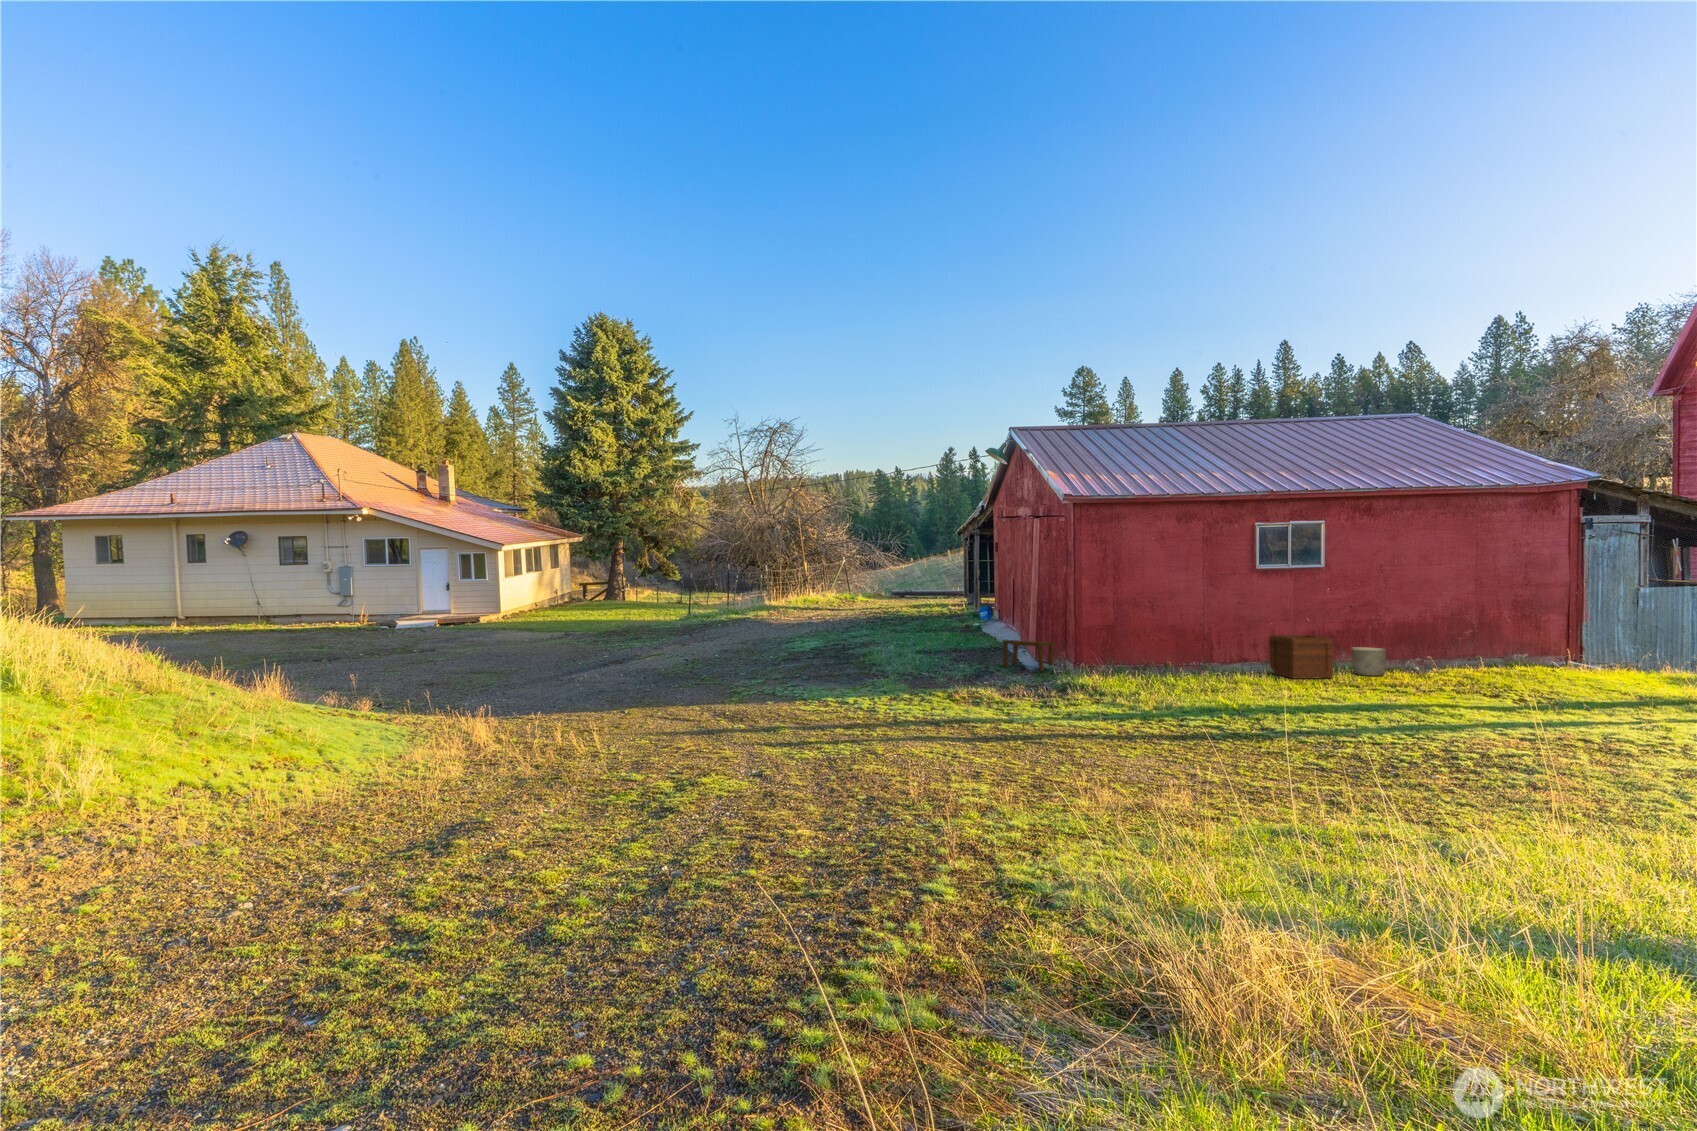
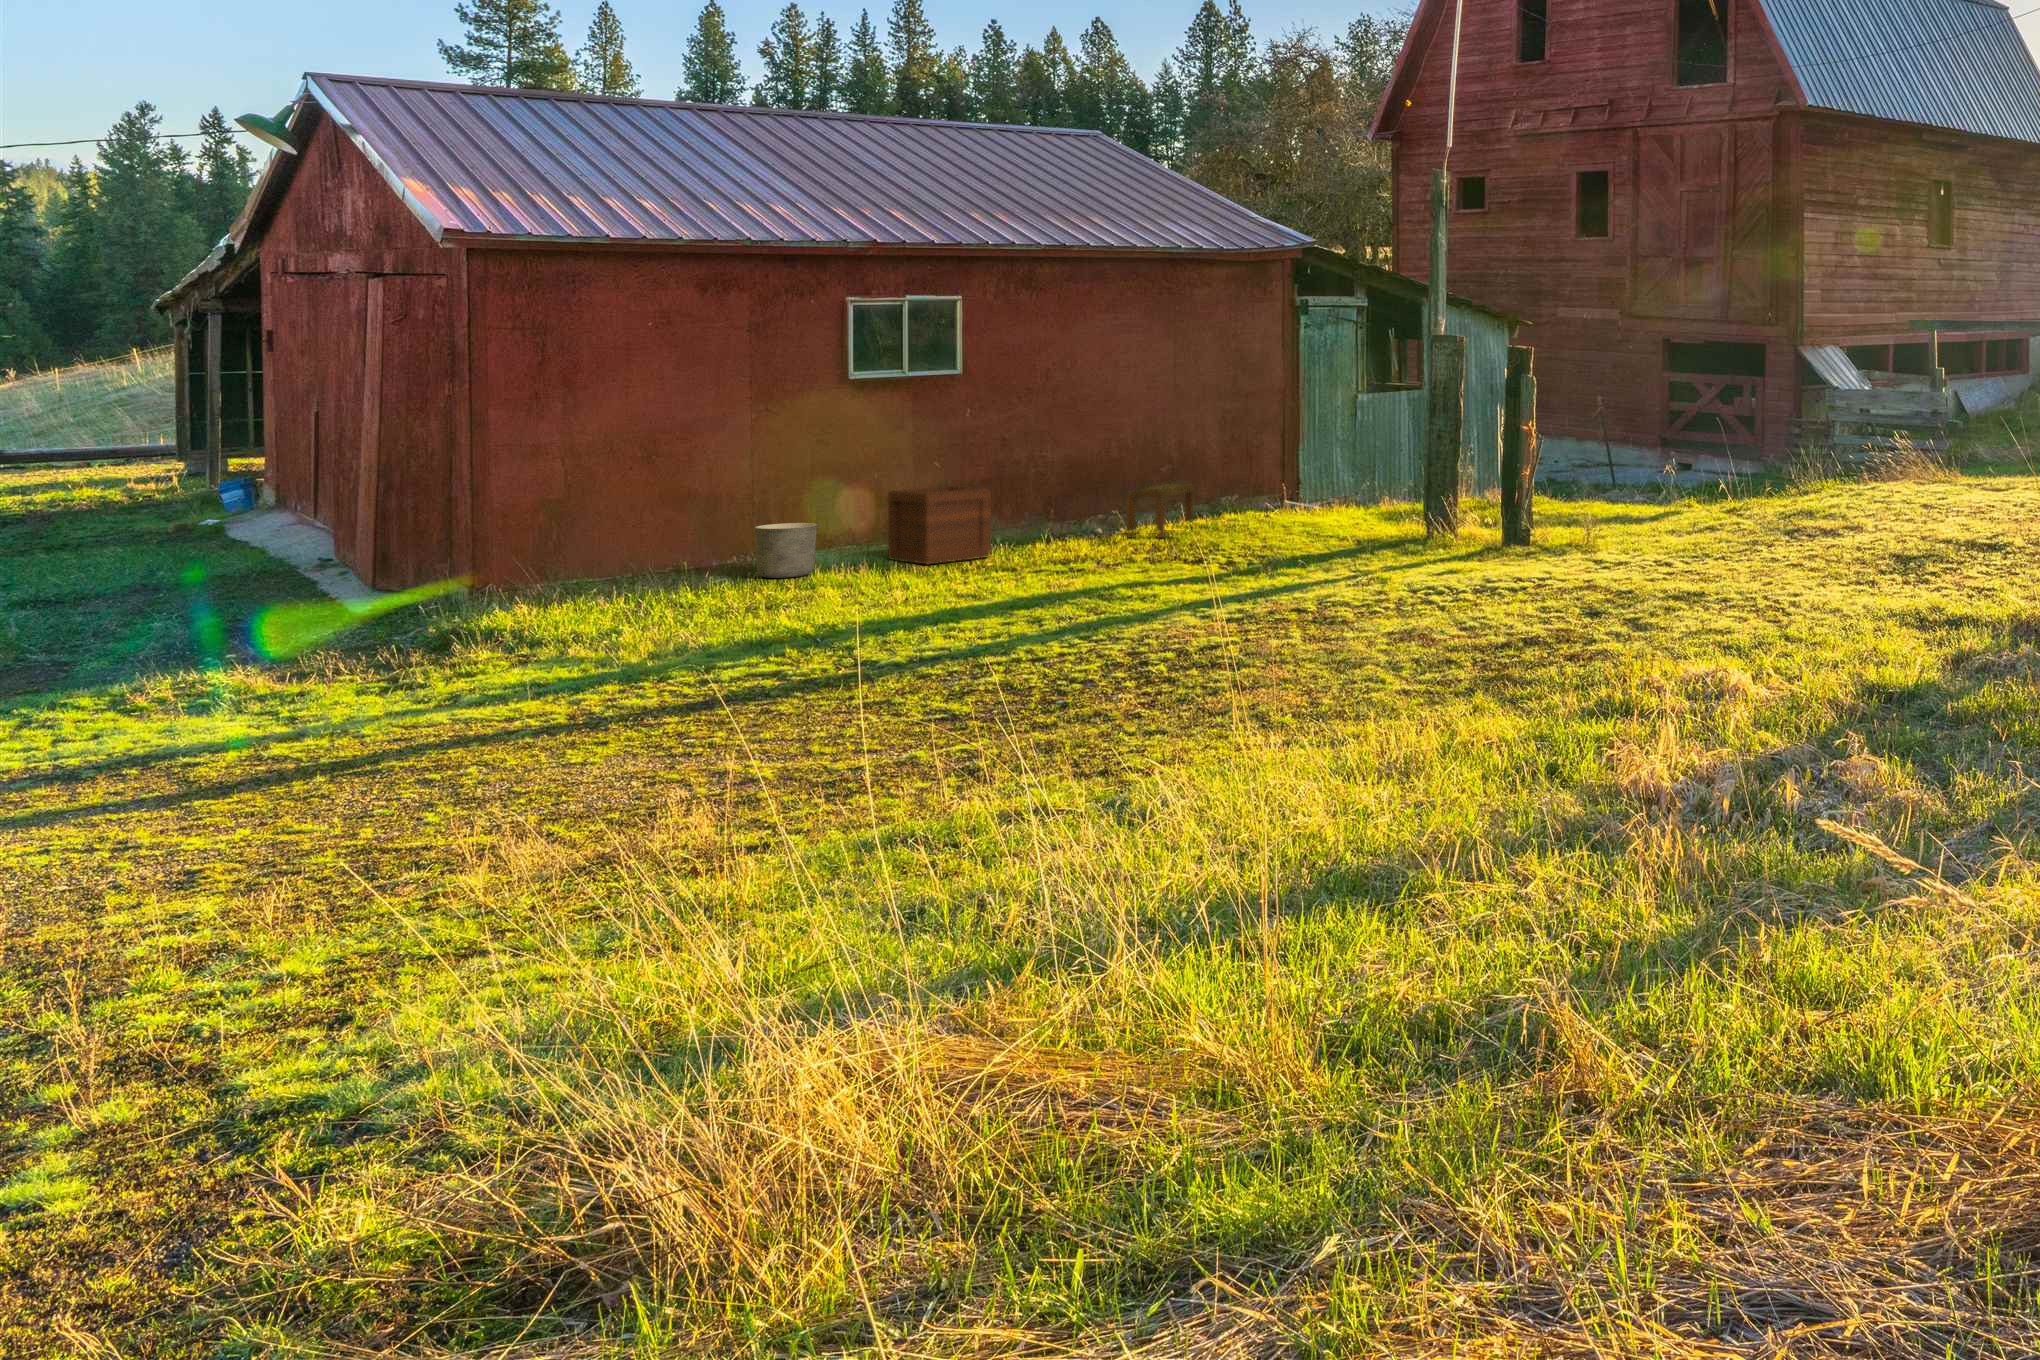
bench: present [1002,640,1055,671] -> present [1126,484,1195,538]
planter: present [1351,647,1386,676] -> present [755,523,817,578]

